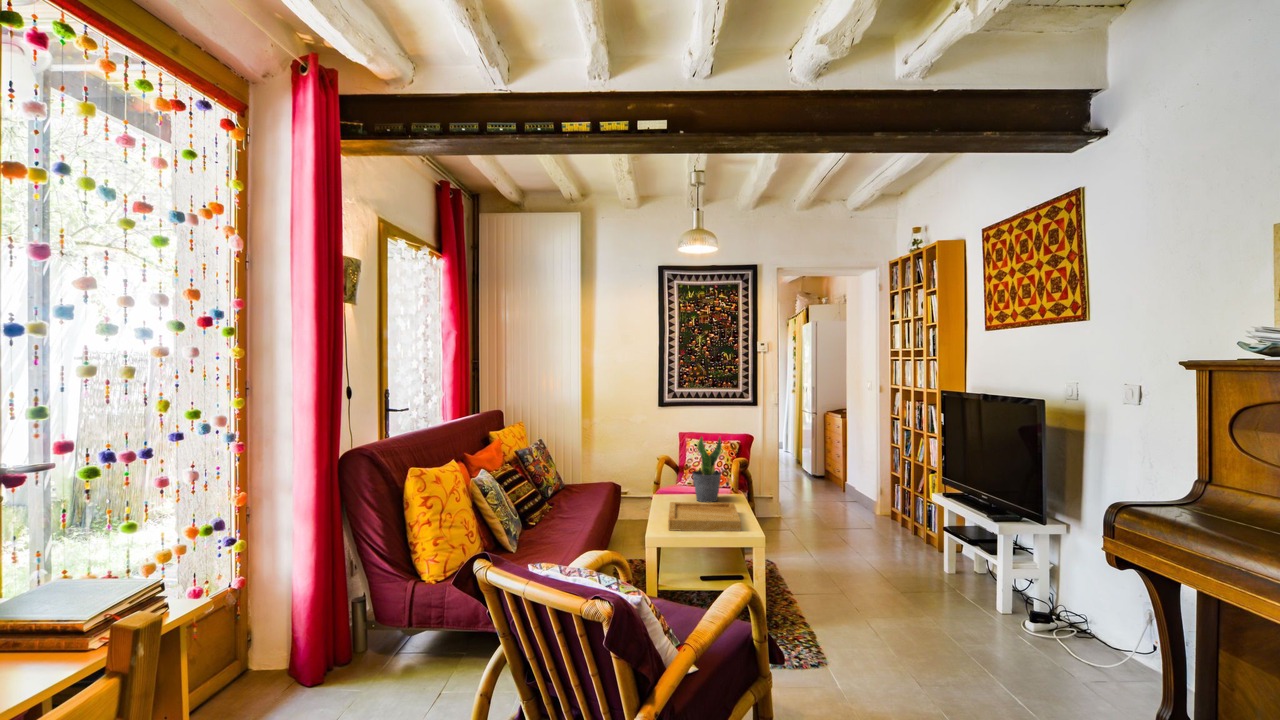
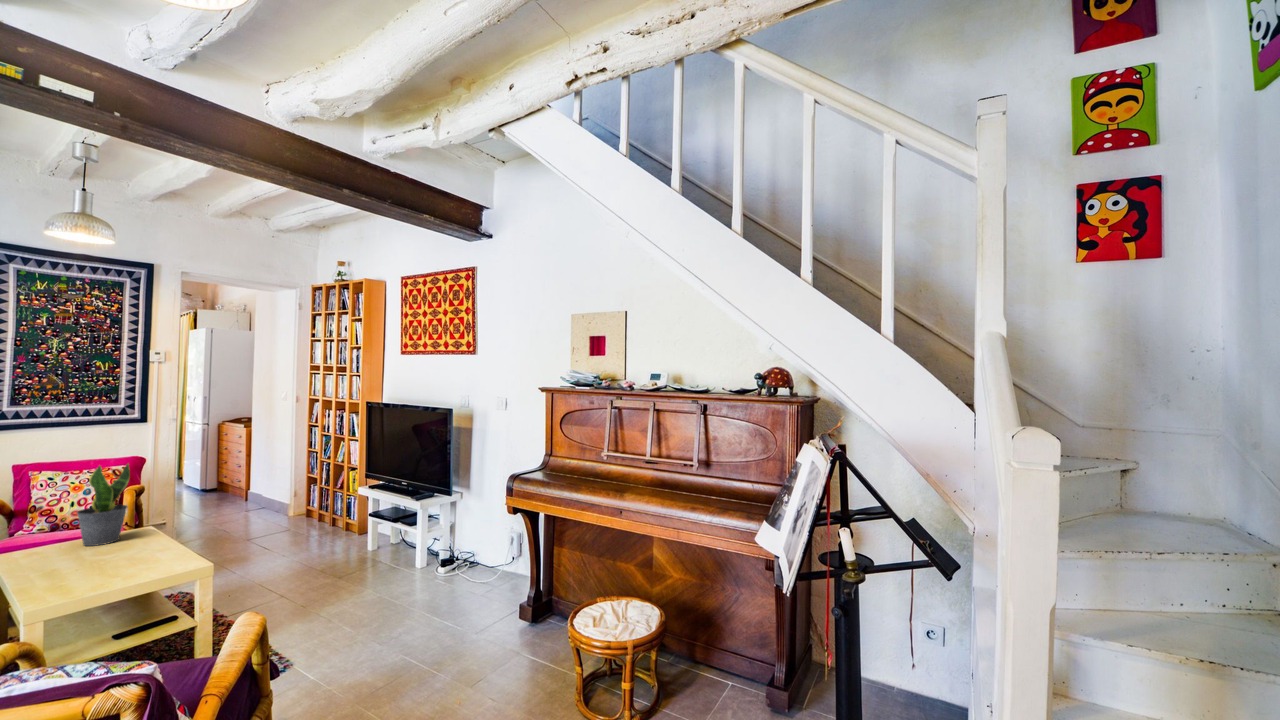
tray: present [669,502,741,531] -> none [49,535,182,586]

